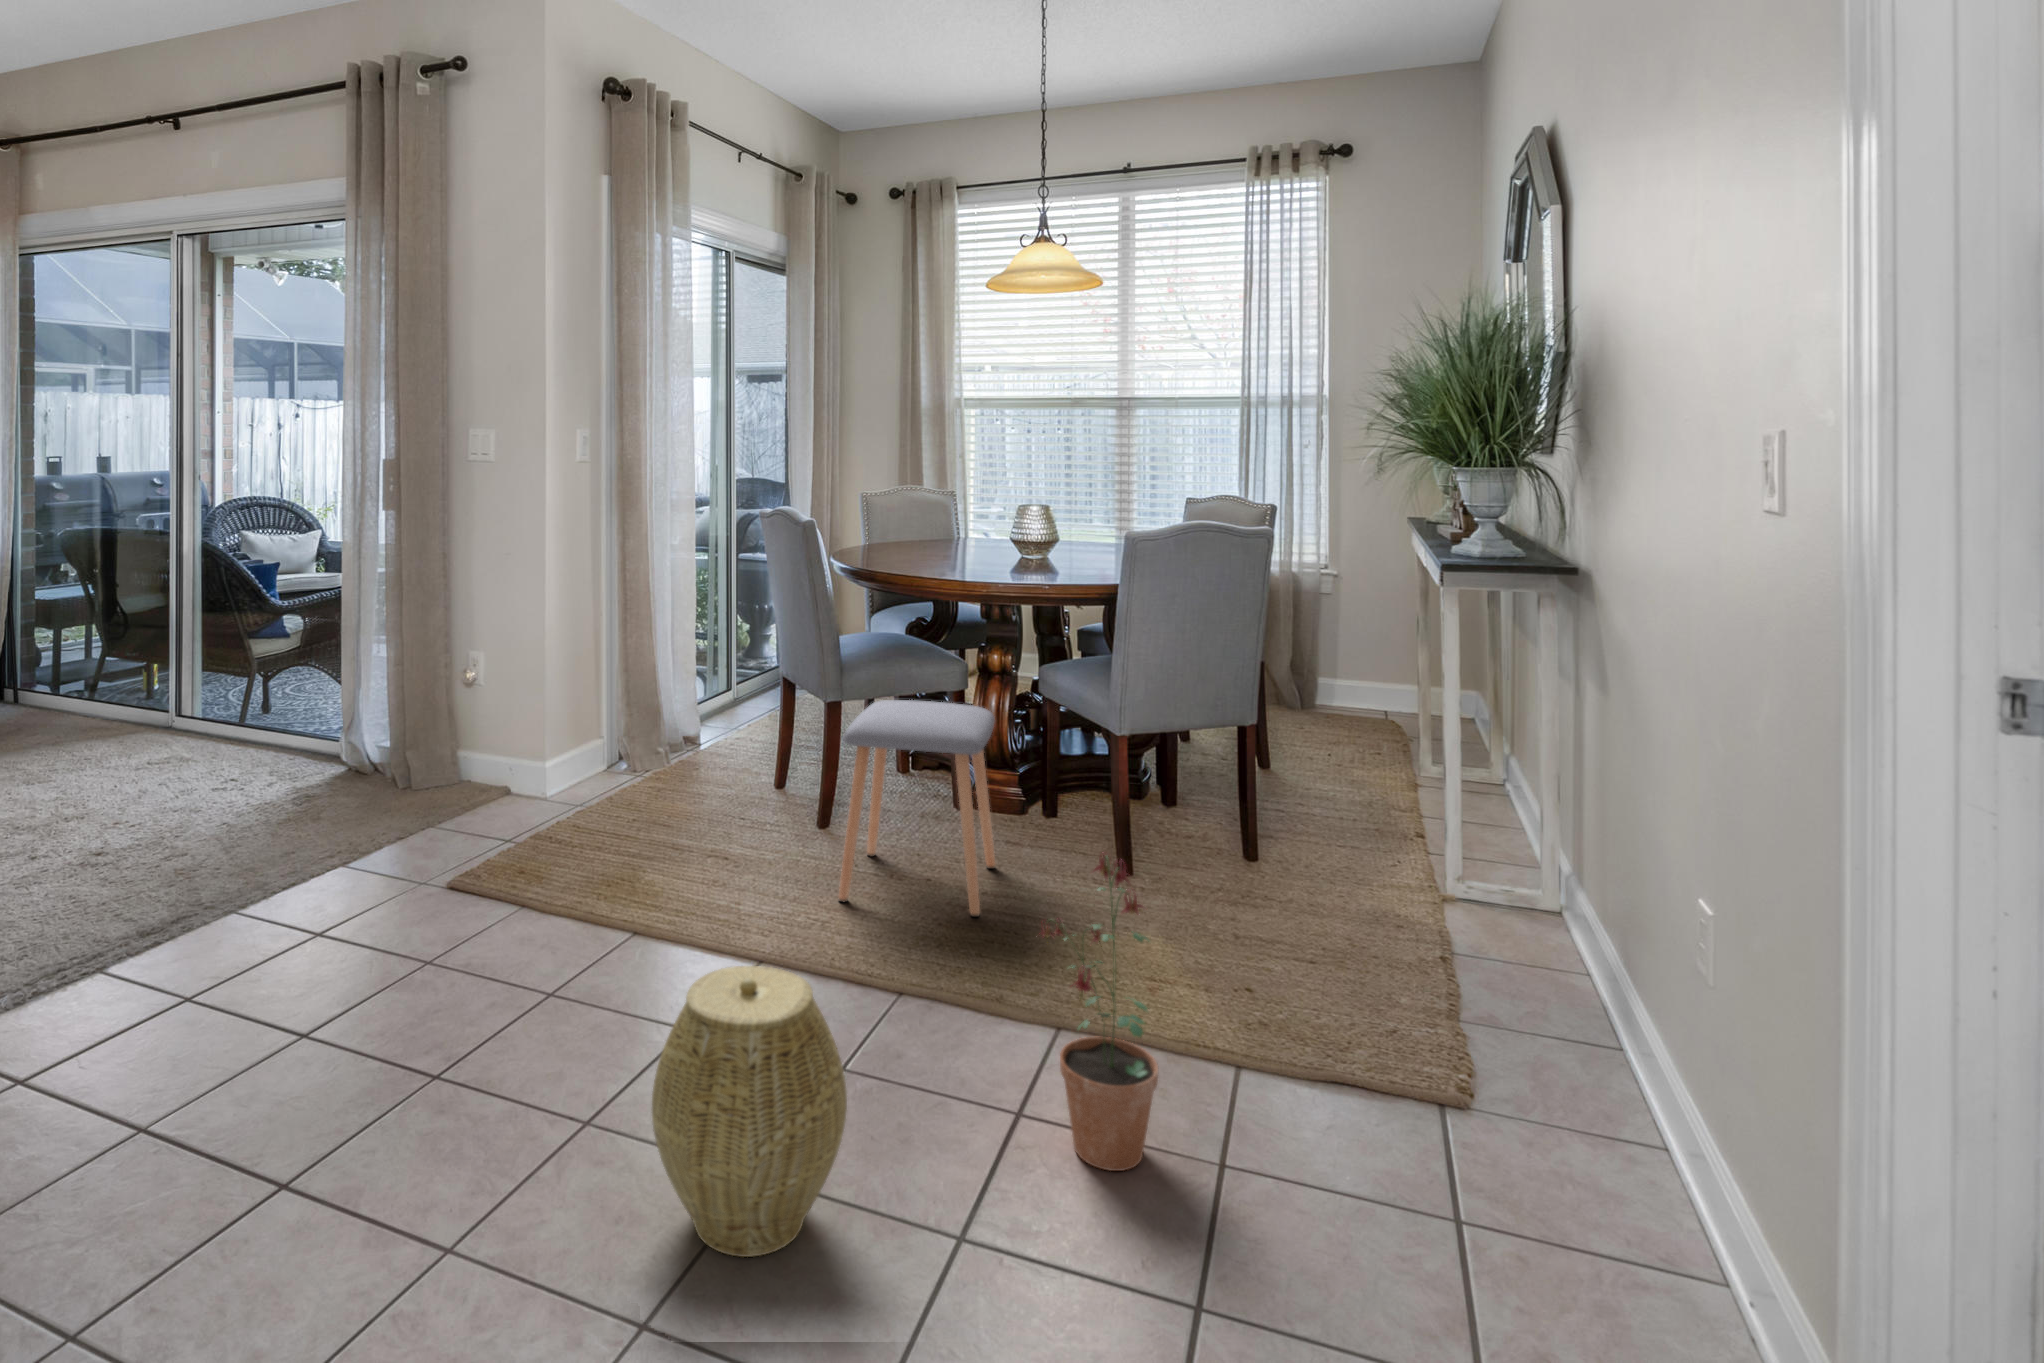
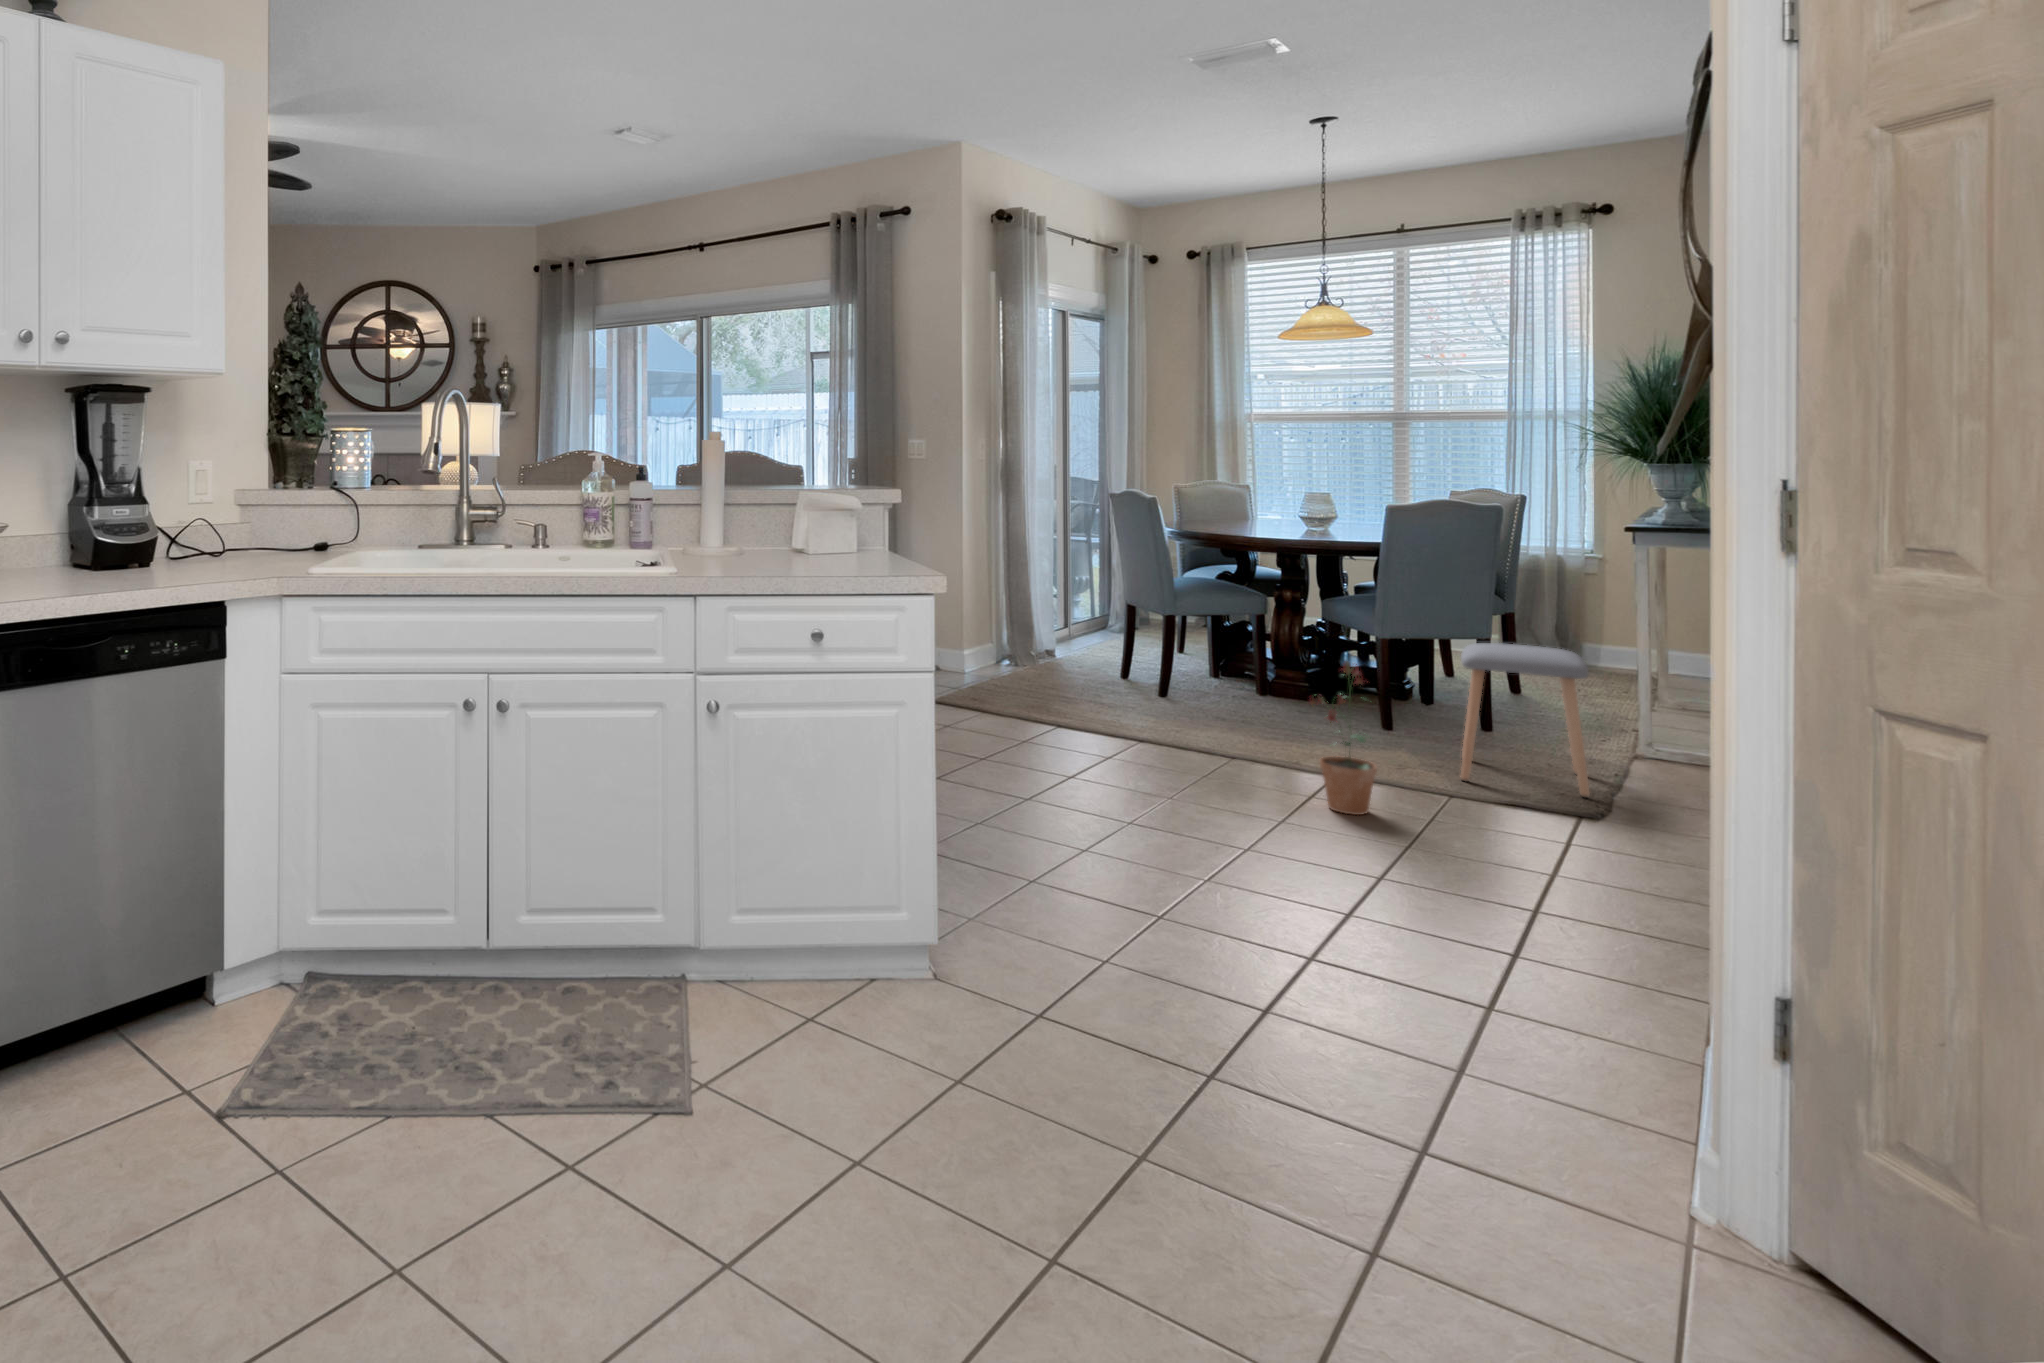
stool: present [839,700,995,917] -> present [1461,643,1590,798]
woven basket: present [652,966,847,1257] -> none [1106,694,1203,814]

